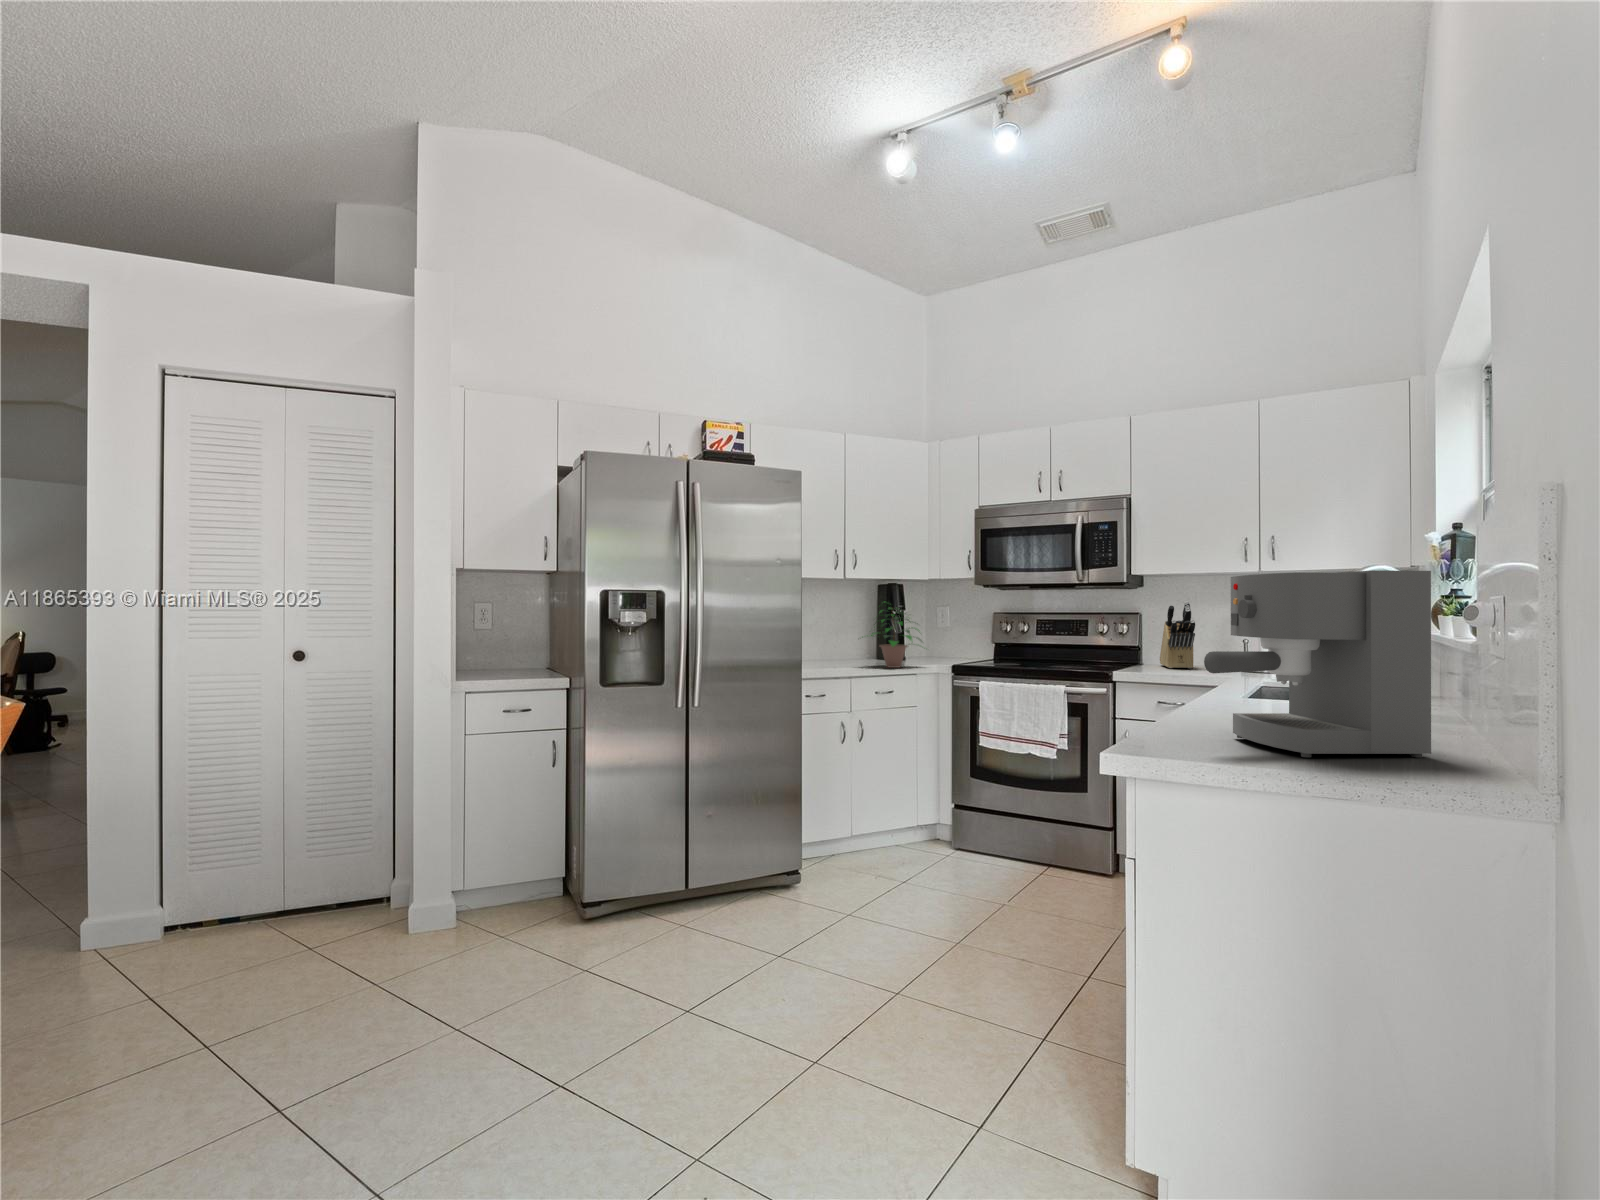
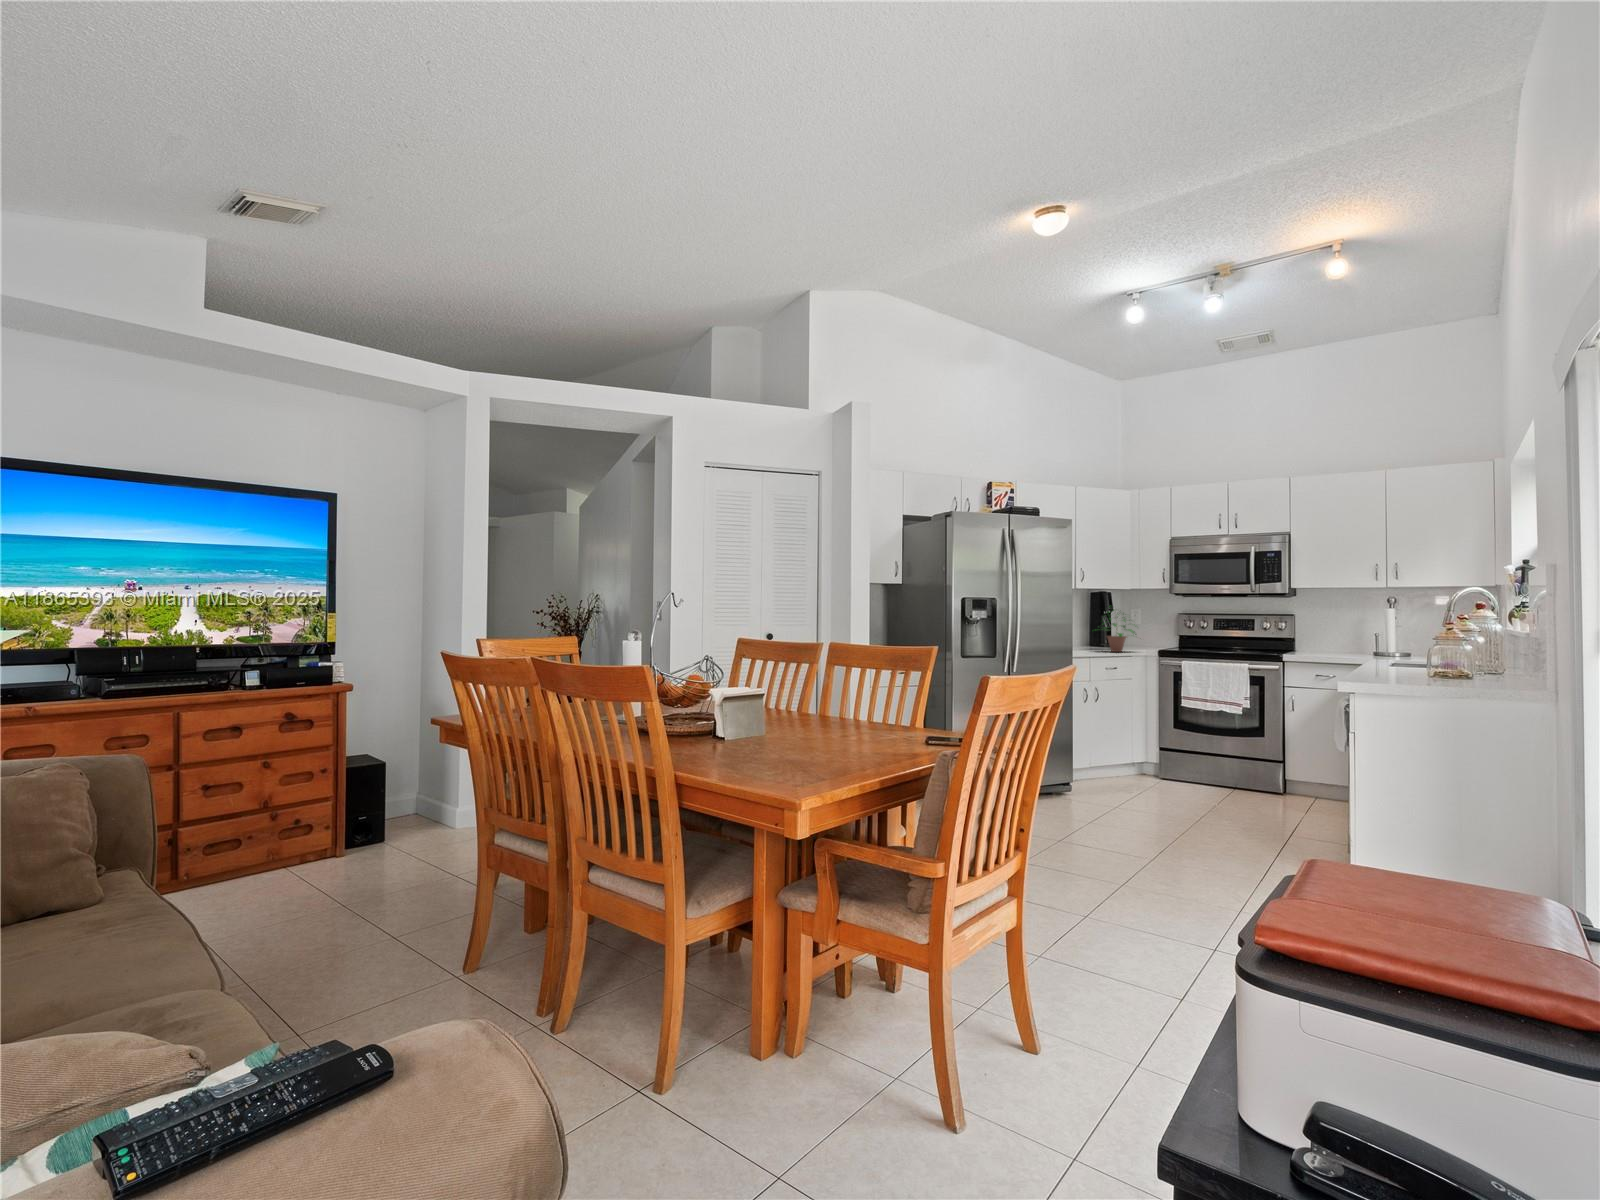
coffee maker: present [1204,570,1431,758] -> none [1389,596,1502,684]
knife block: present [1160,602,1195,668] -> none [1309,607,1340,653]

